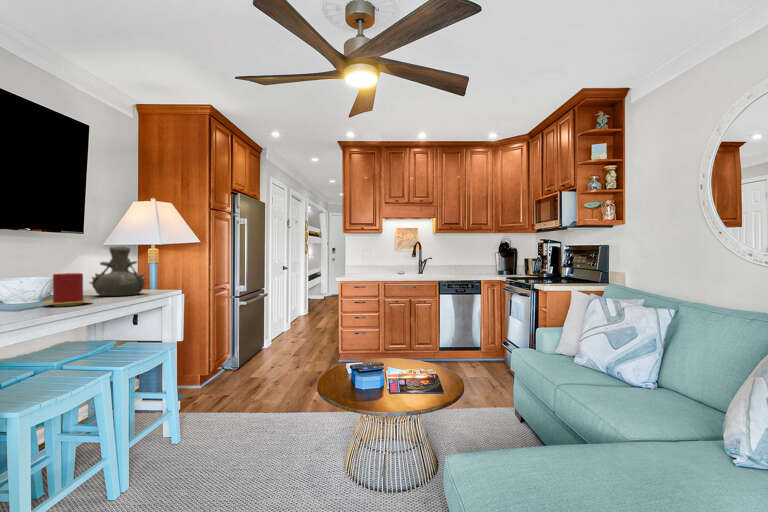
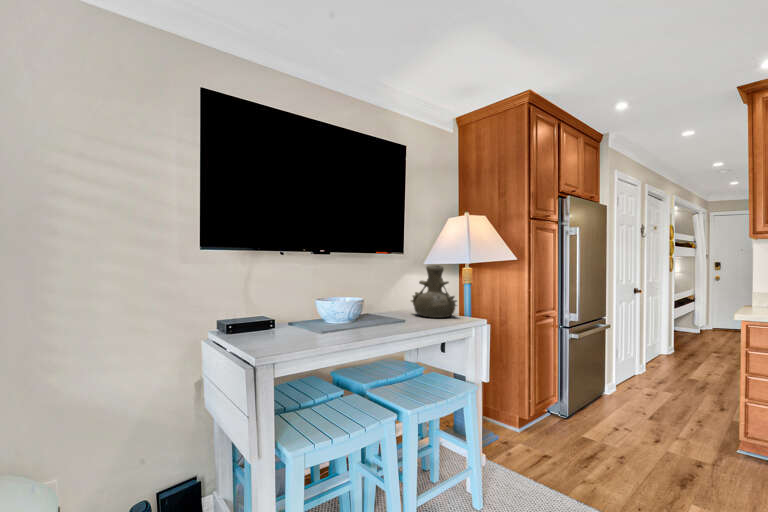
candle: present [43,273,92,306] -> none [367,293,403,326]

